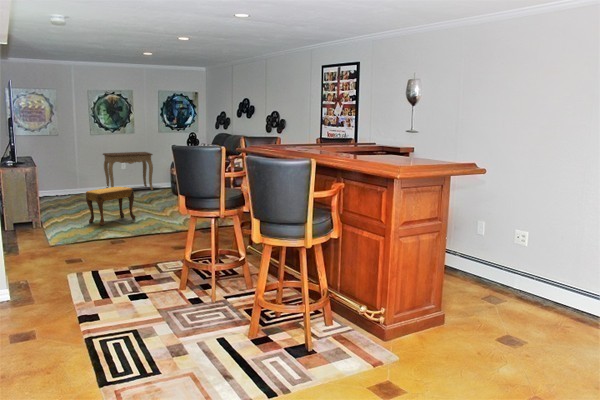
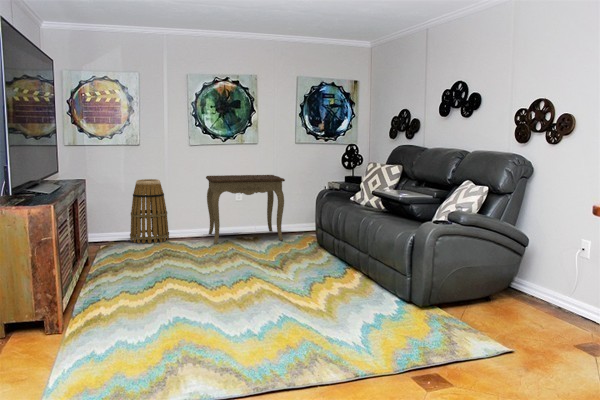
basket: none [56,156,81,195] -> present [130,179,169,243]
footstool: present [86,187,135,225] -> none [140,256,248,358]

